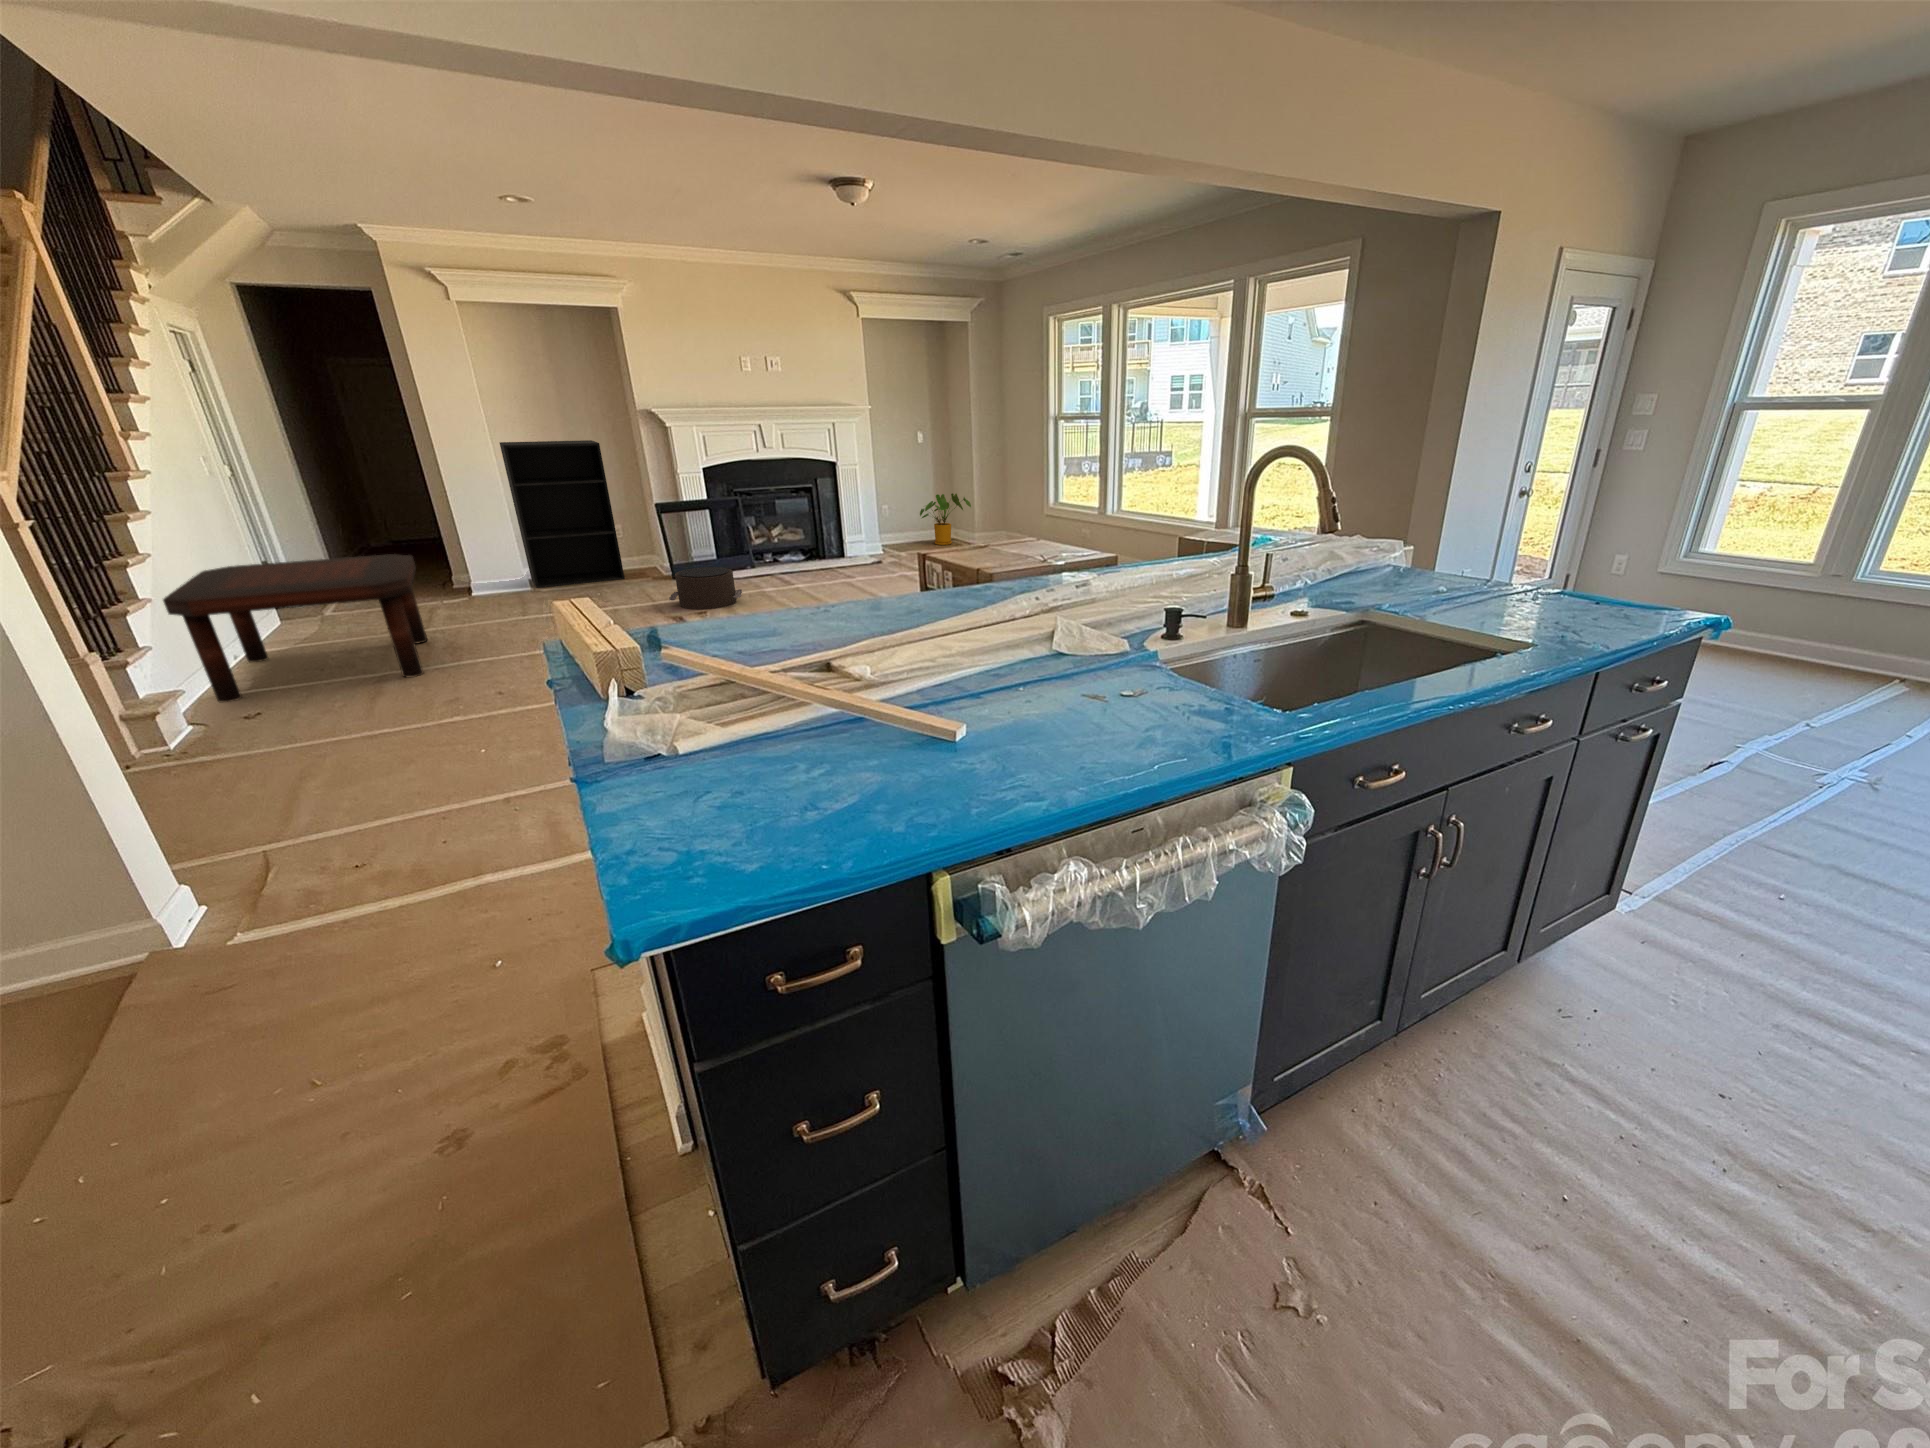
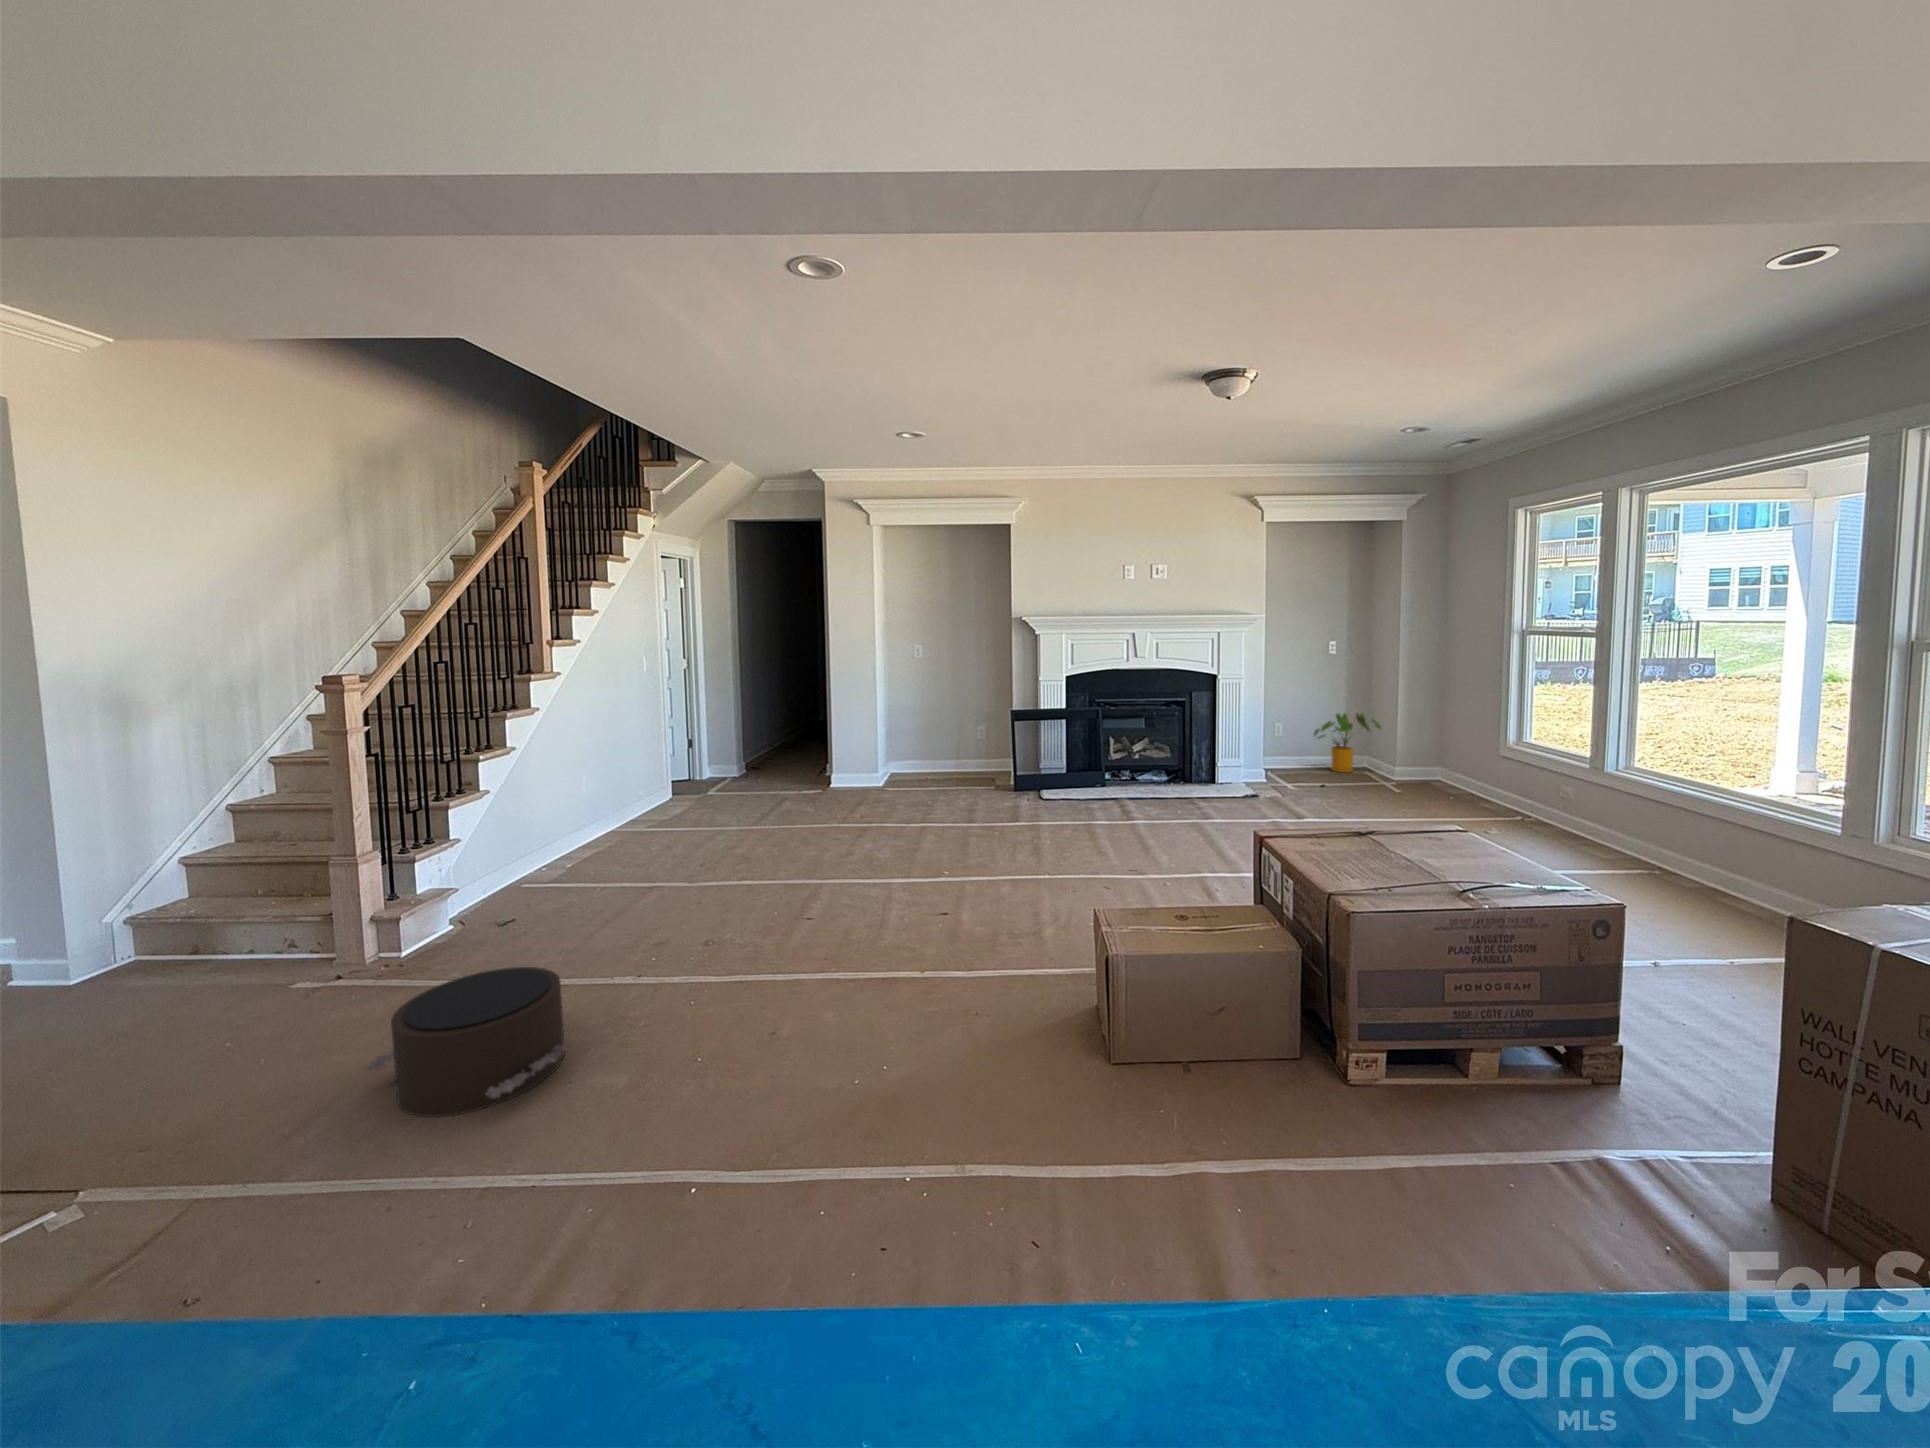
bookshelf: present [500,440,625,588] -> none [891,649,977,787]
coffee table: present [163,554,427,702] -> none [511,750,756,890]
pouf: present [669,567,742,609] -> present [364,967,568,1117]

